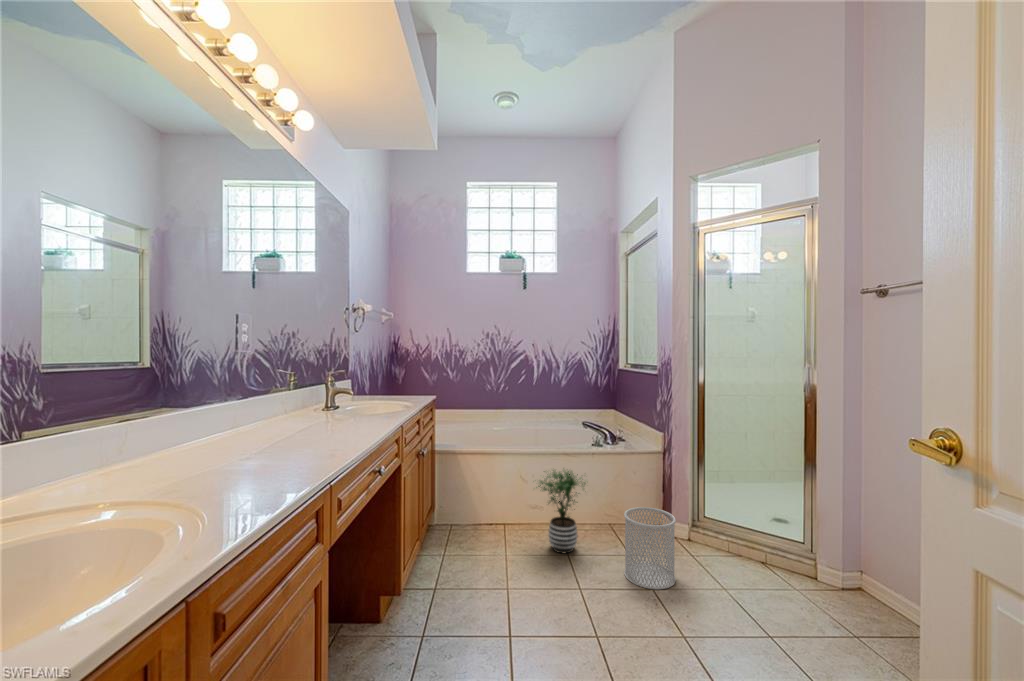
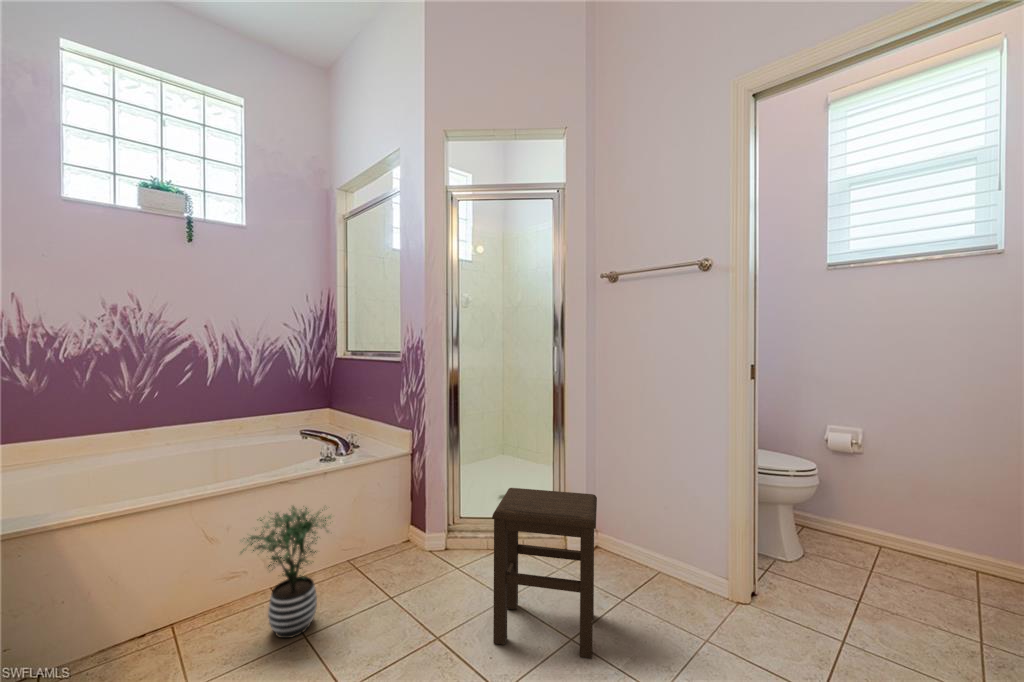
stool: none [692,490,810,655] -> present [492,488,597,659]
wastebasket: present [624,507,676,589] -> none [394,528,459,641]

